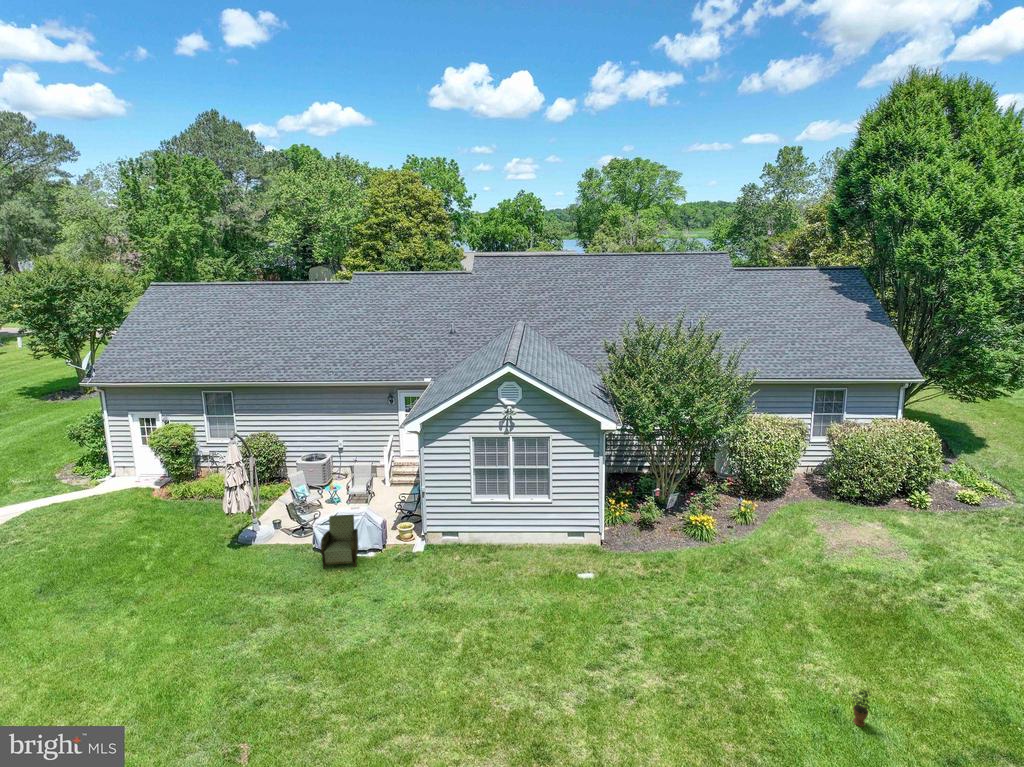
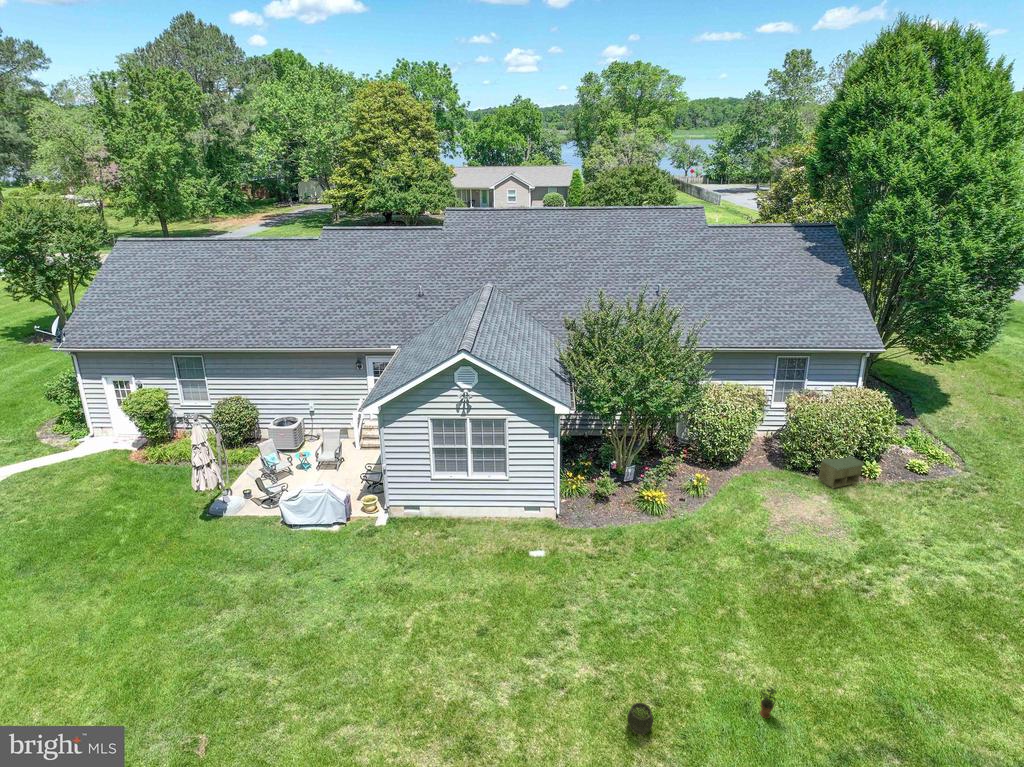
storage bench: none [867,482,914,517] -> present [818,456,864,489]
armchair: present [321,515,359,569] -> none [284,493,324,546]
woven basket: none [710,707,739,743] -> present [628,703,653,735]

